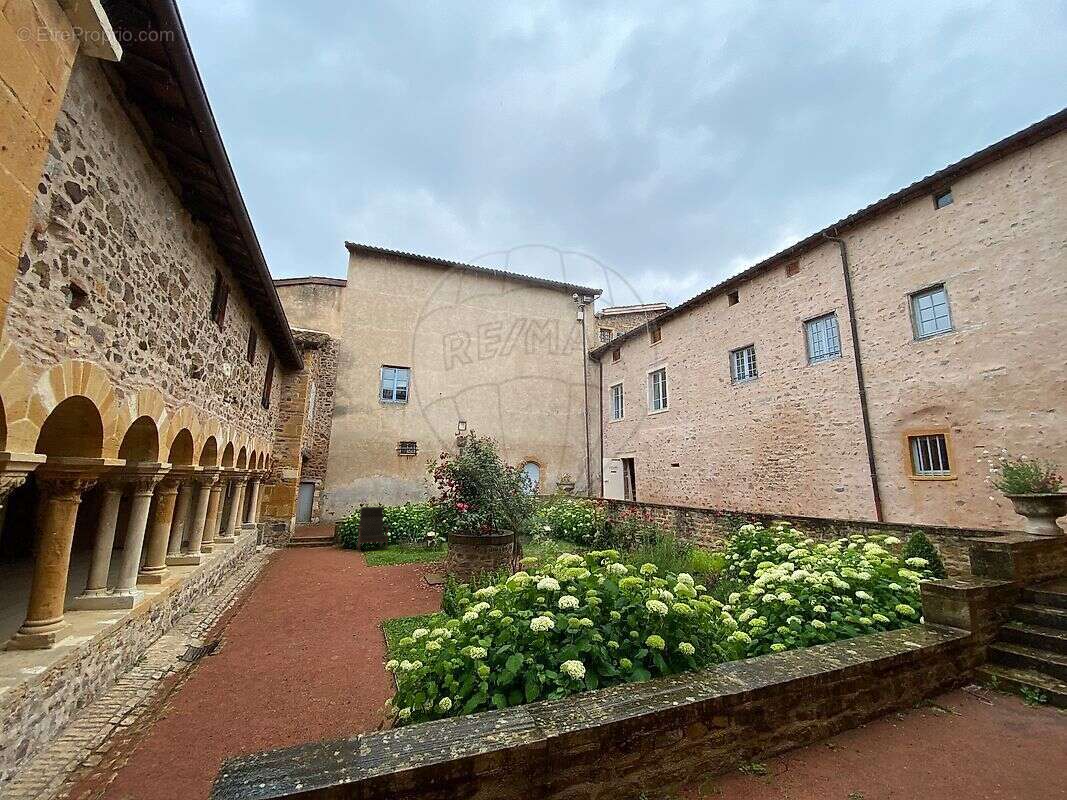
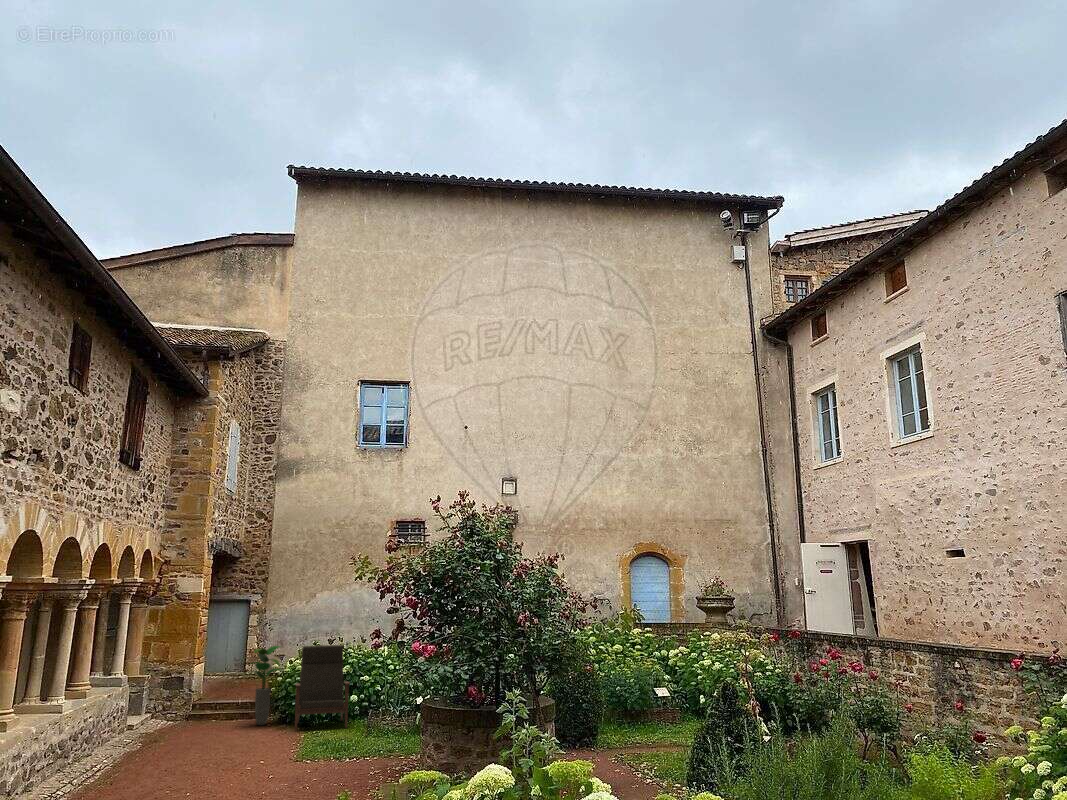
potted plant: none [329,507,350,549] -> present [251,646,280,725]

